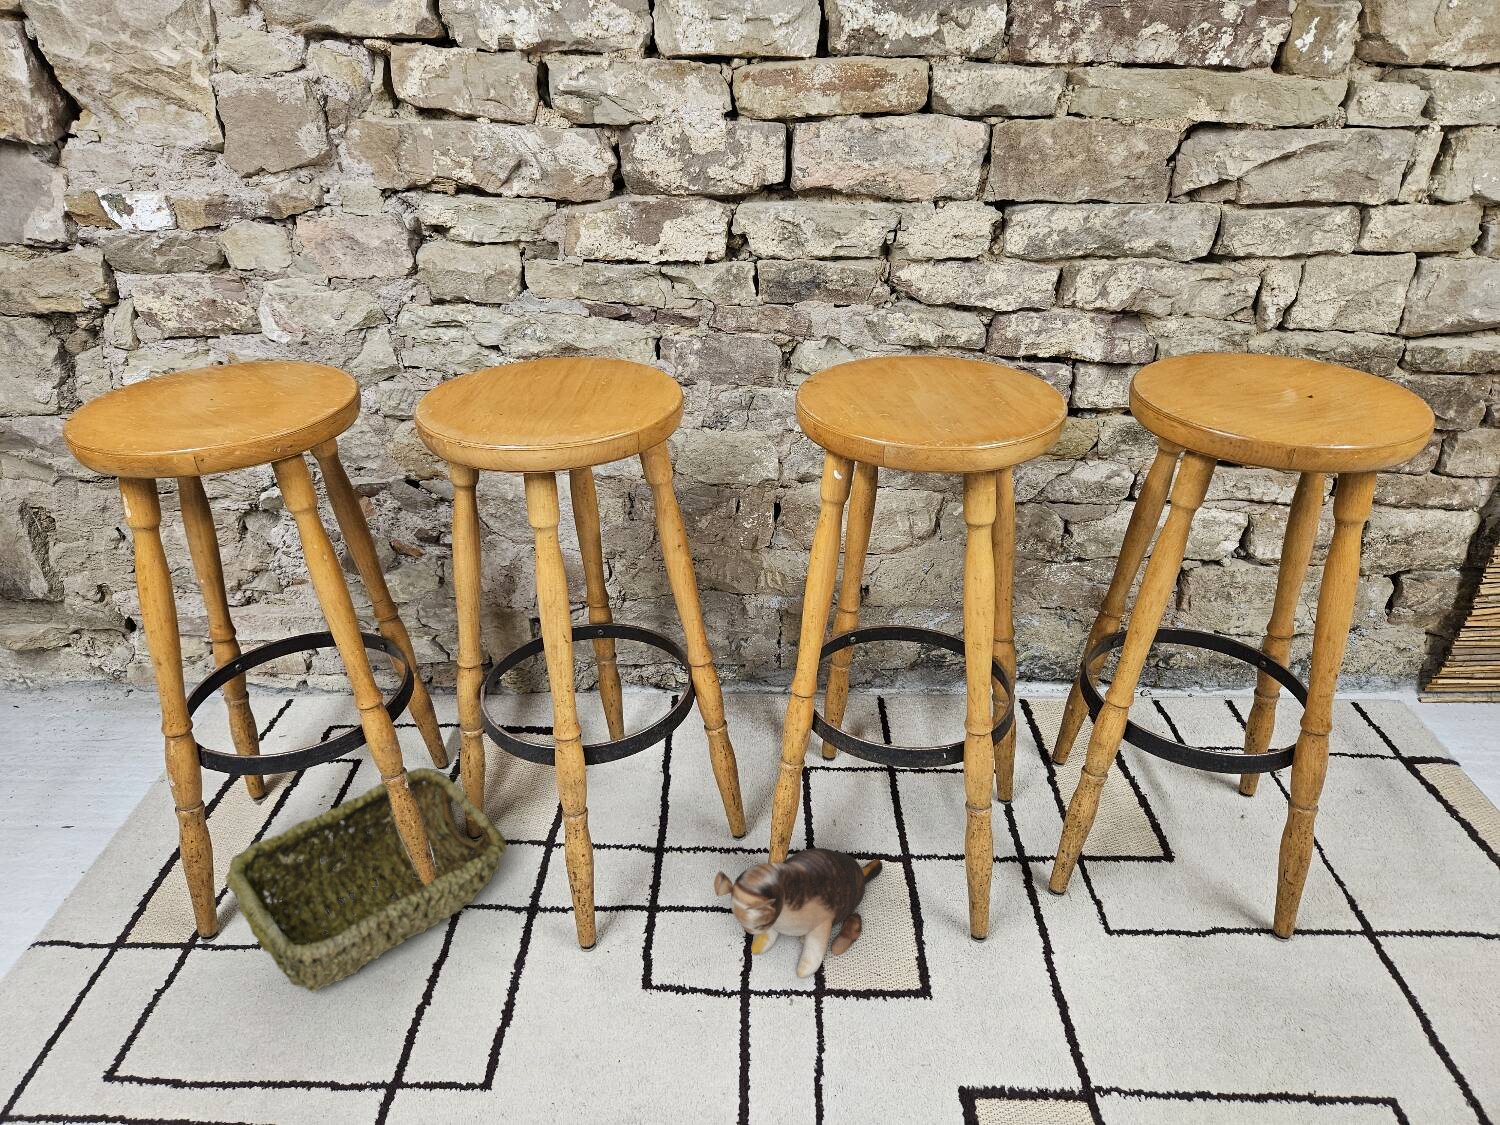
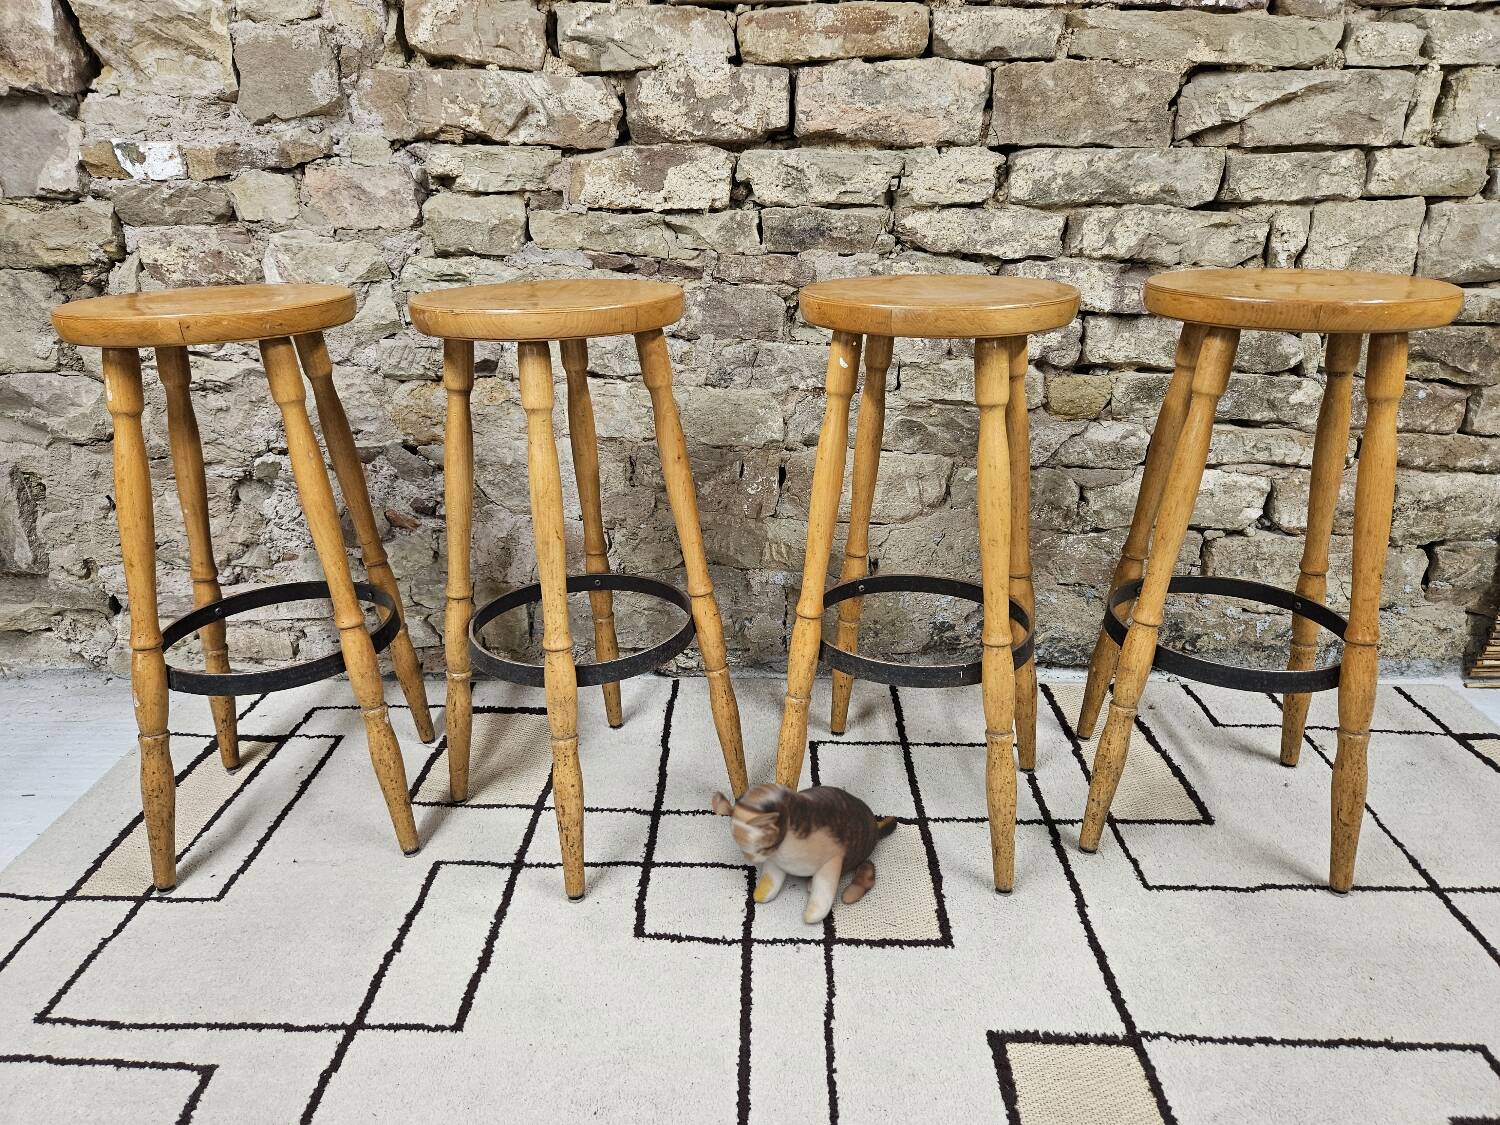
woven basket: present [225,768,506,992] -> none [180,713,489,933]

